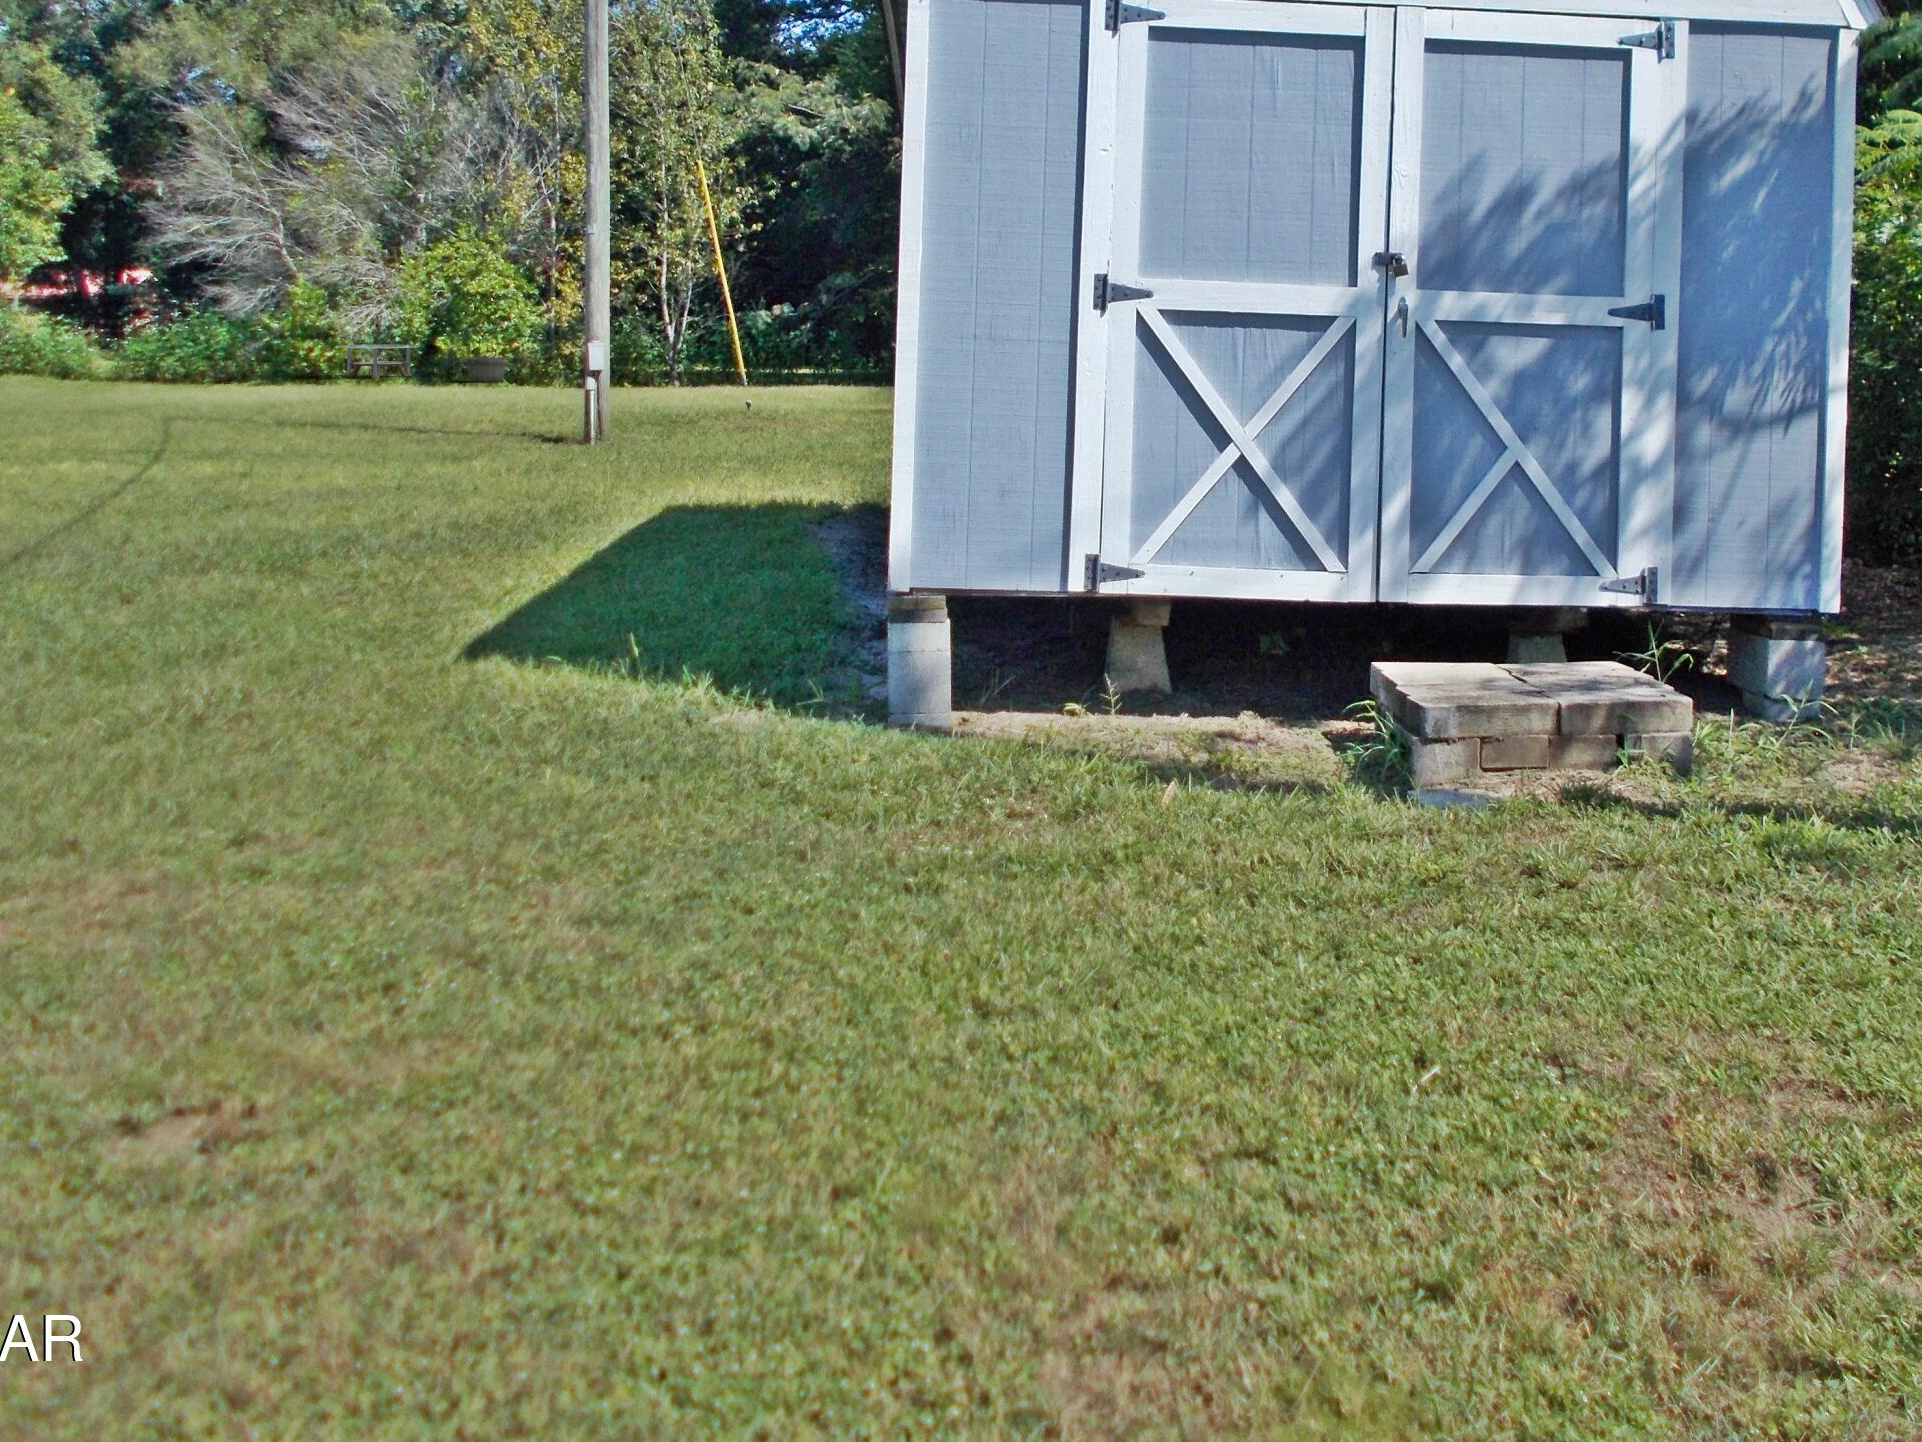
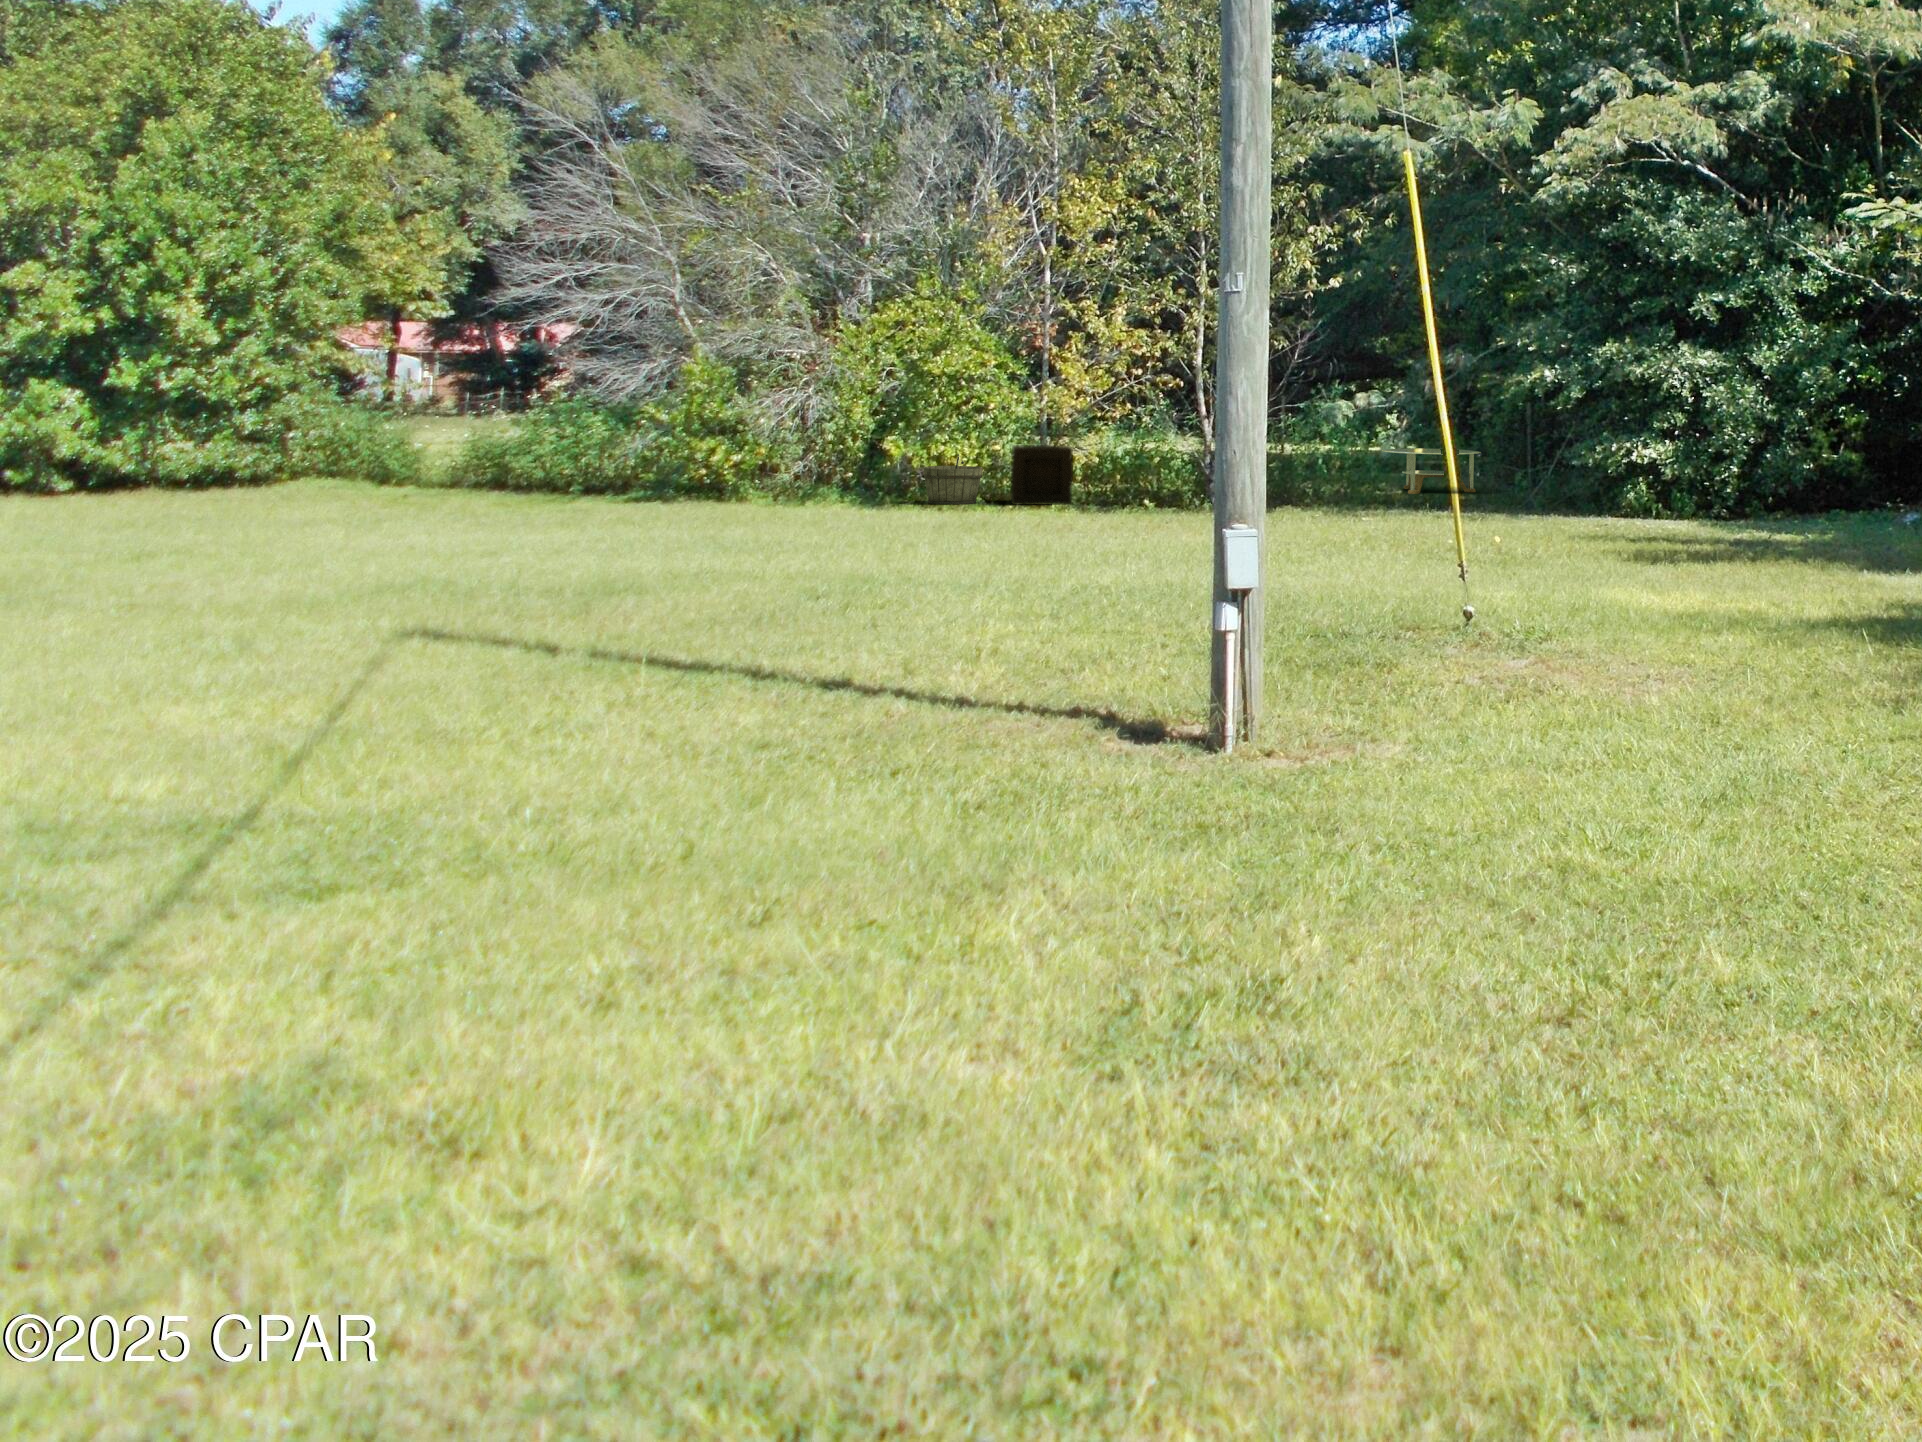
wooden crate: none [528,342,571,382] -> present [1011,445,1073,505]
round table: present [336,344,419,379] -> present [1382,448,1481,494]

